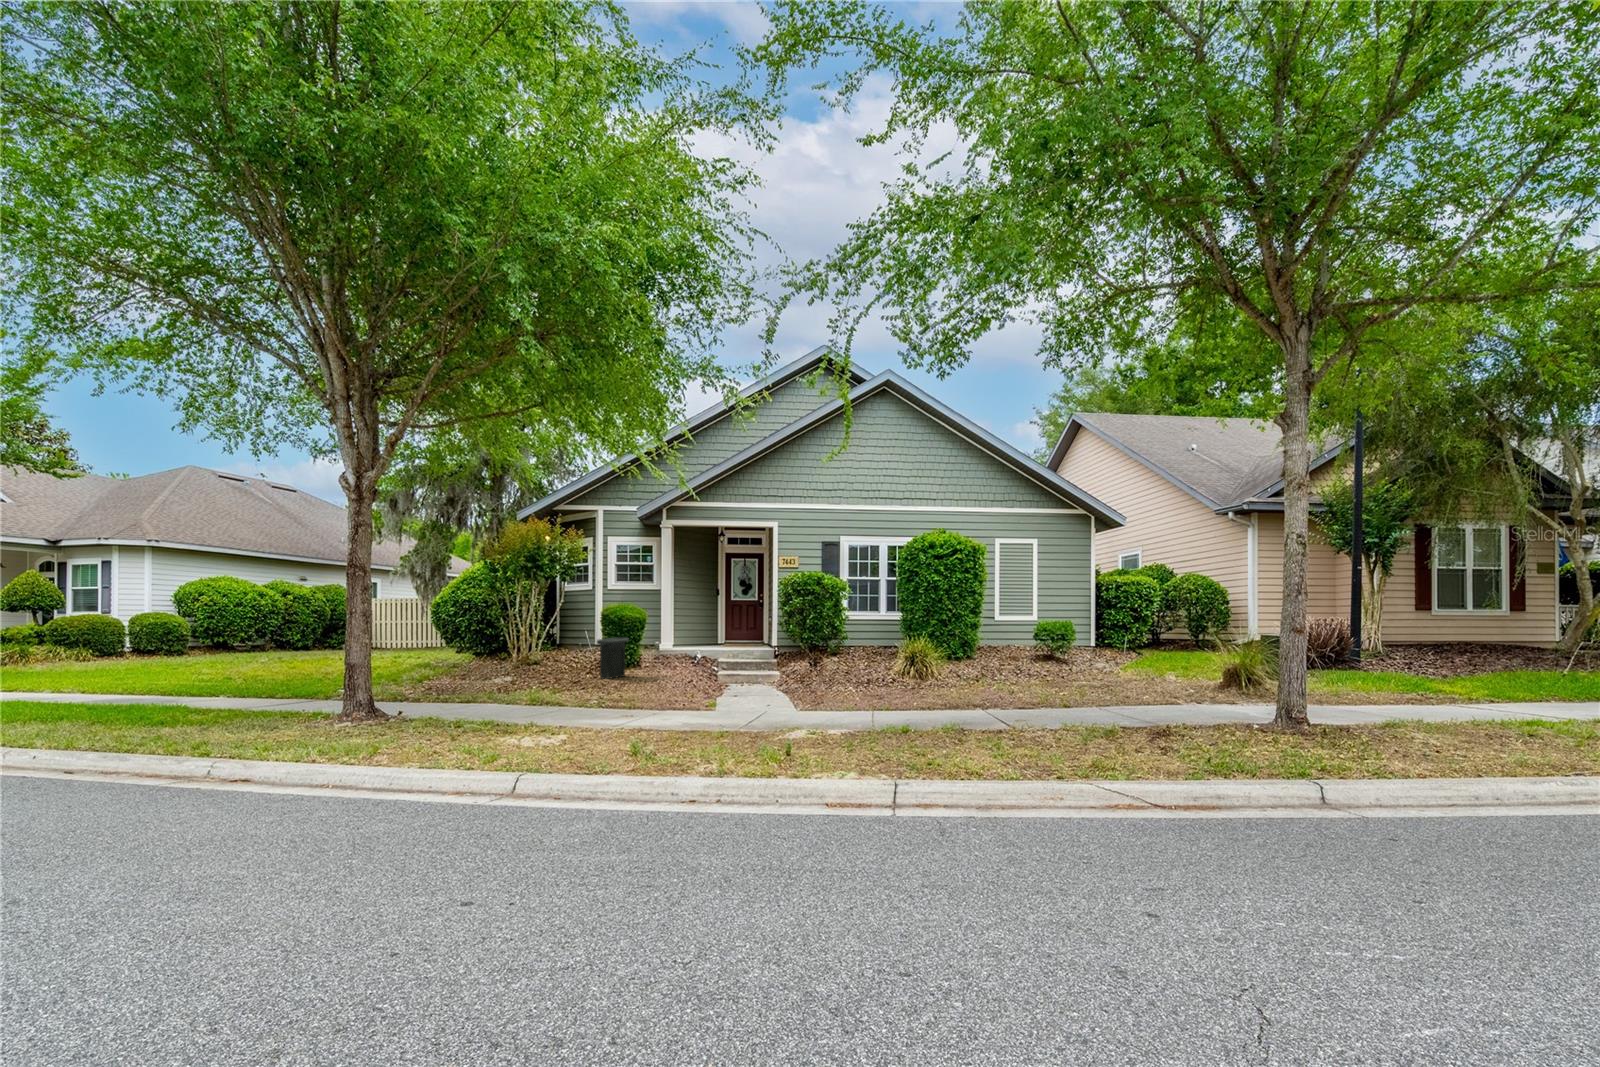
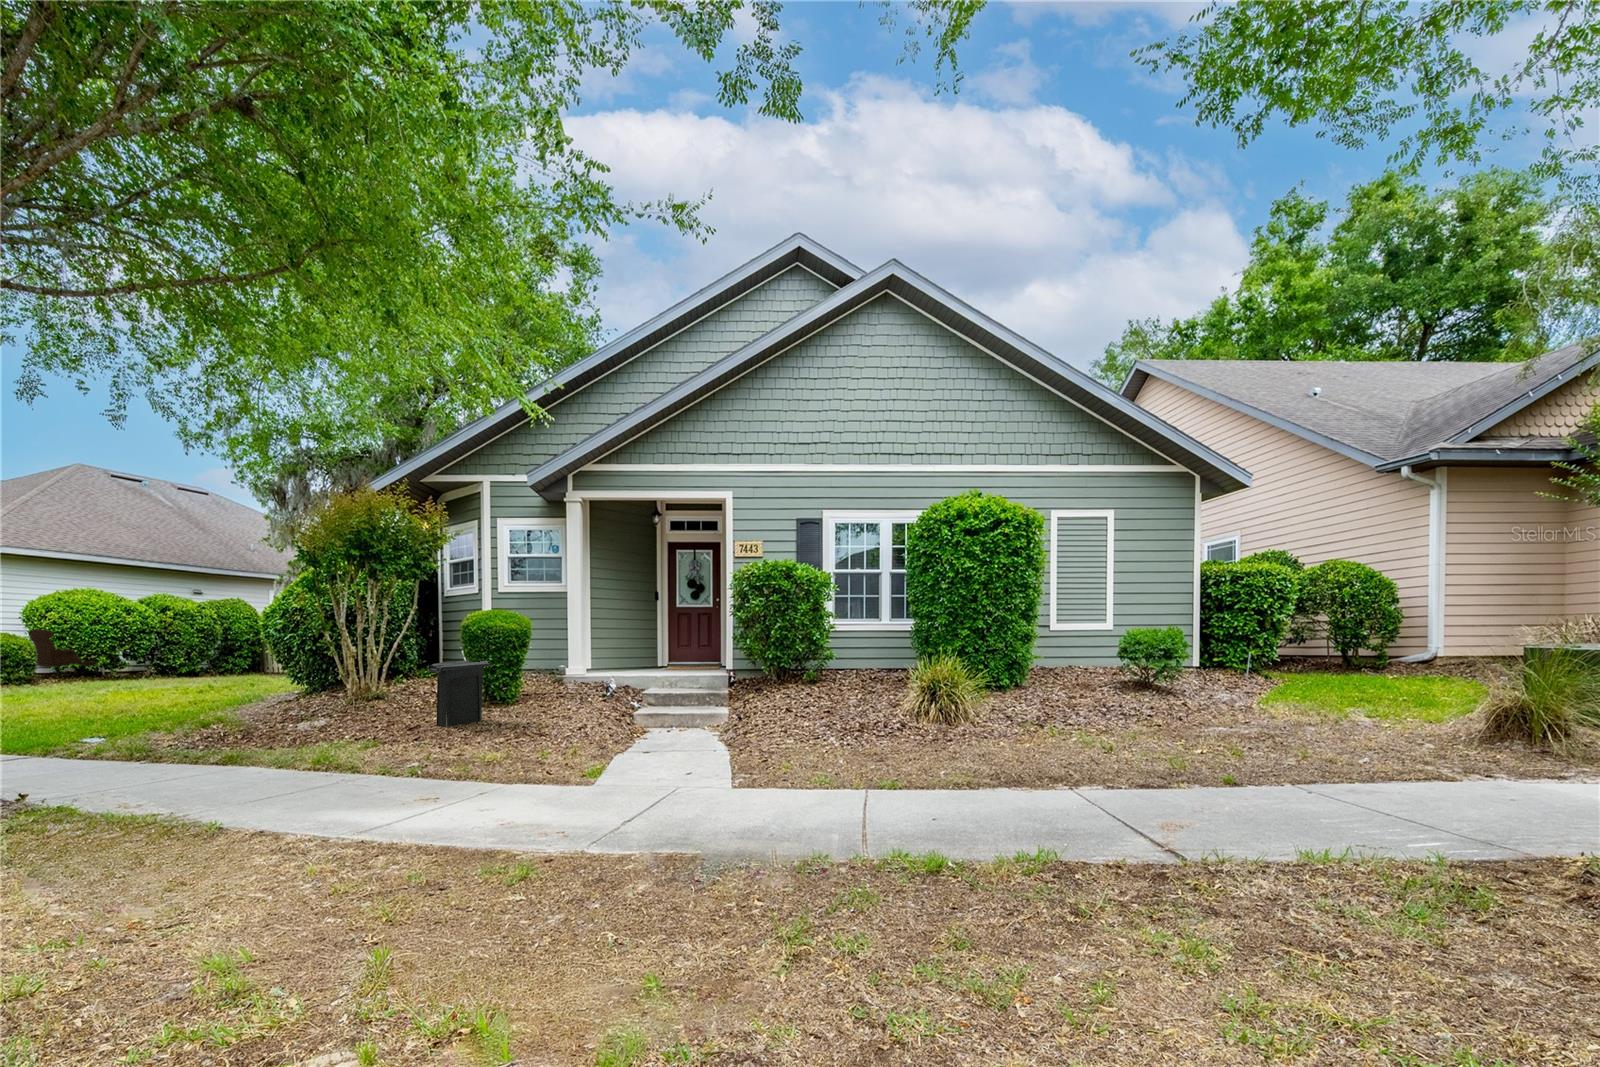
lounge chair: none [191,609,241,649] -> present [30,629,97,677]

